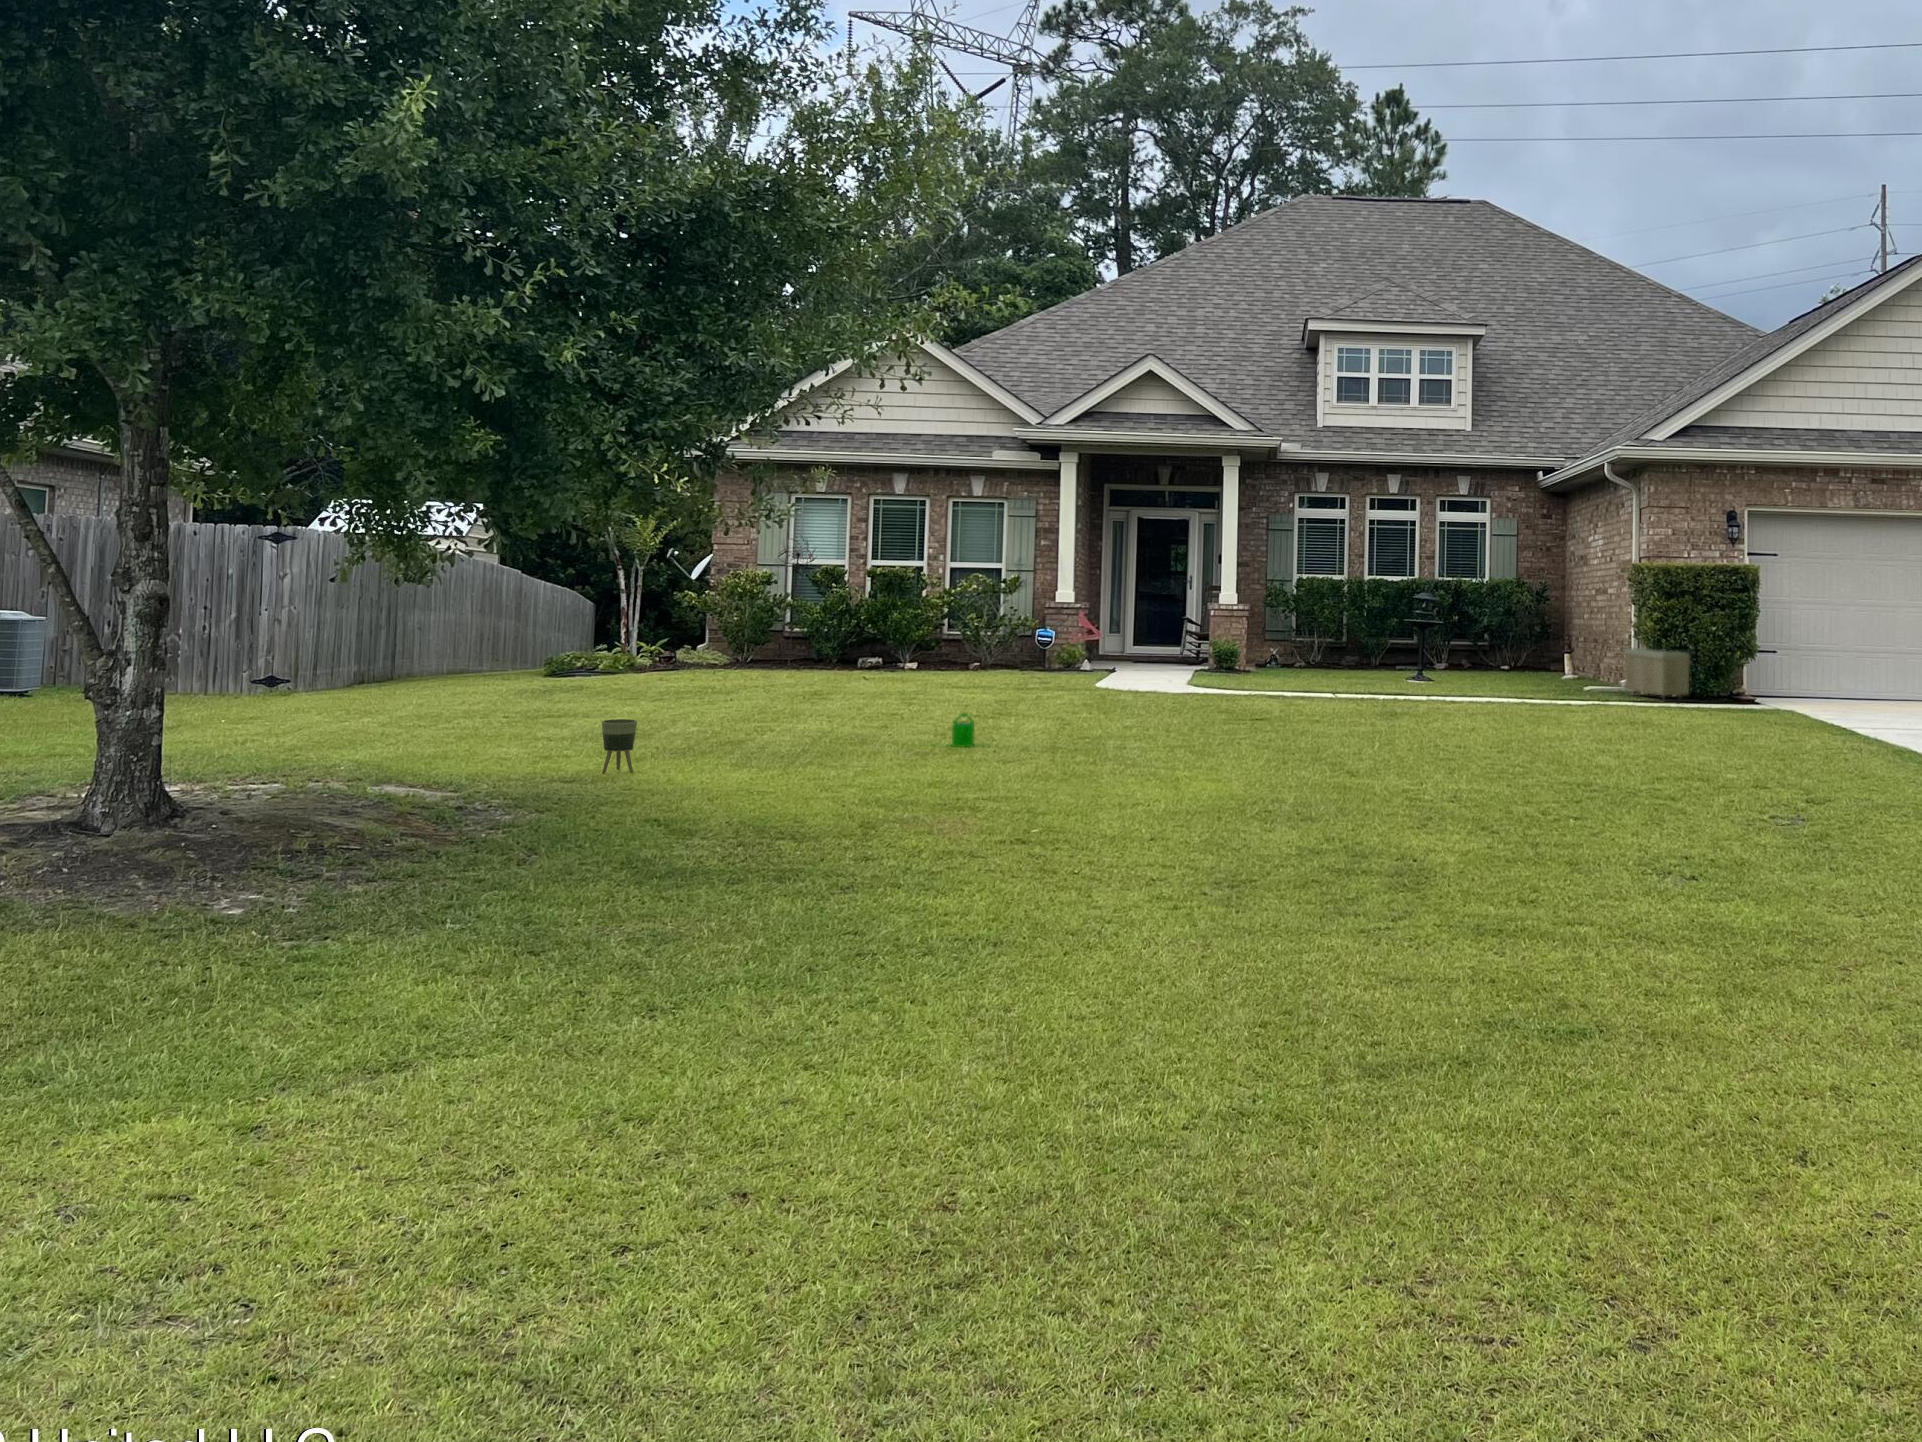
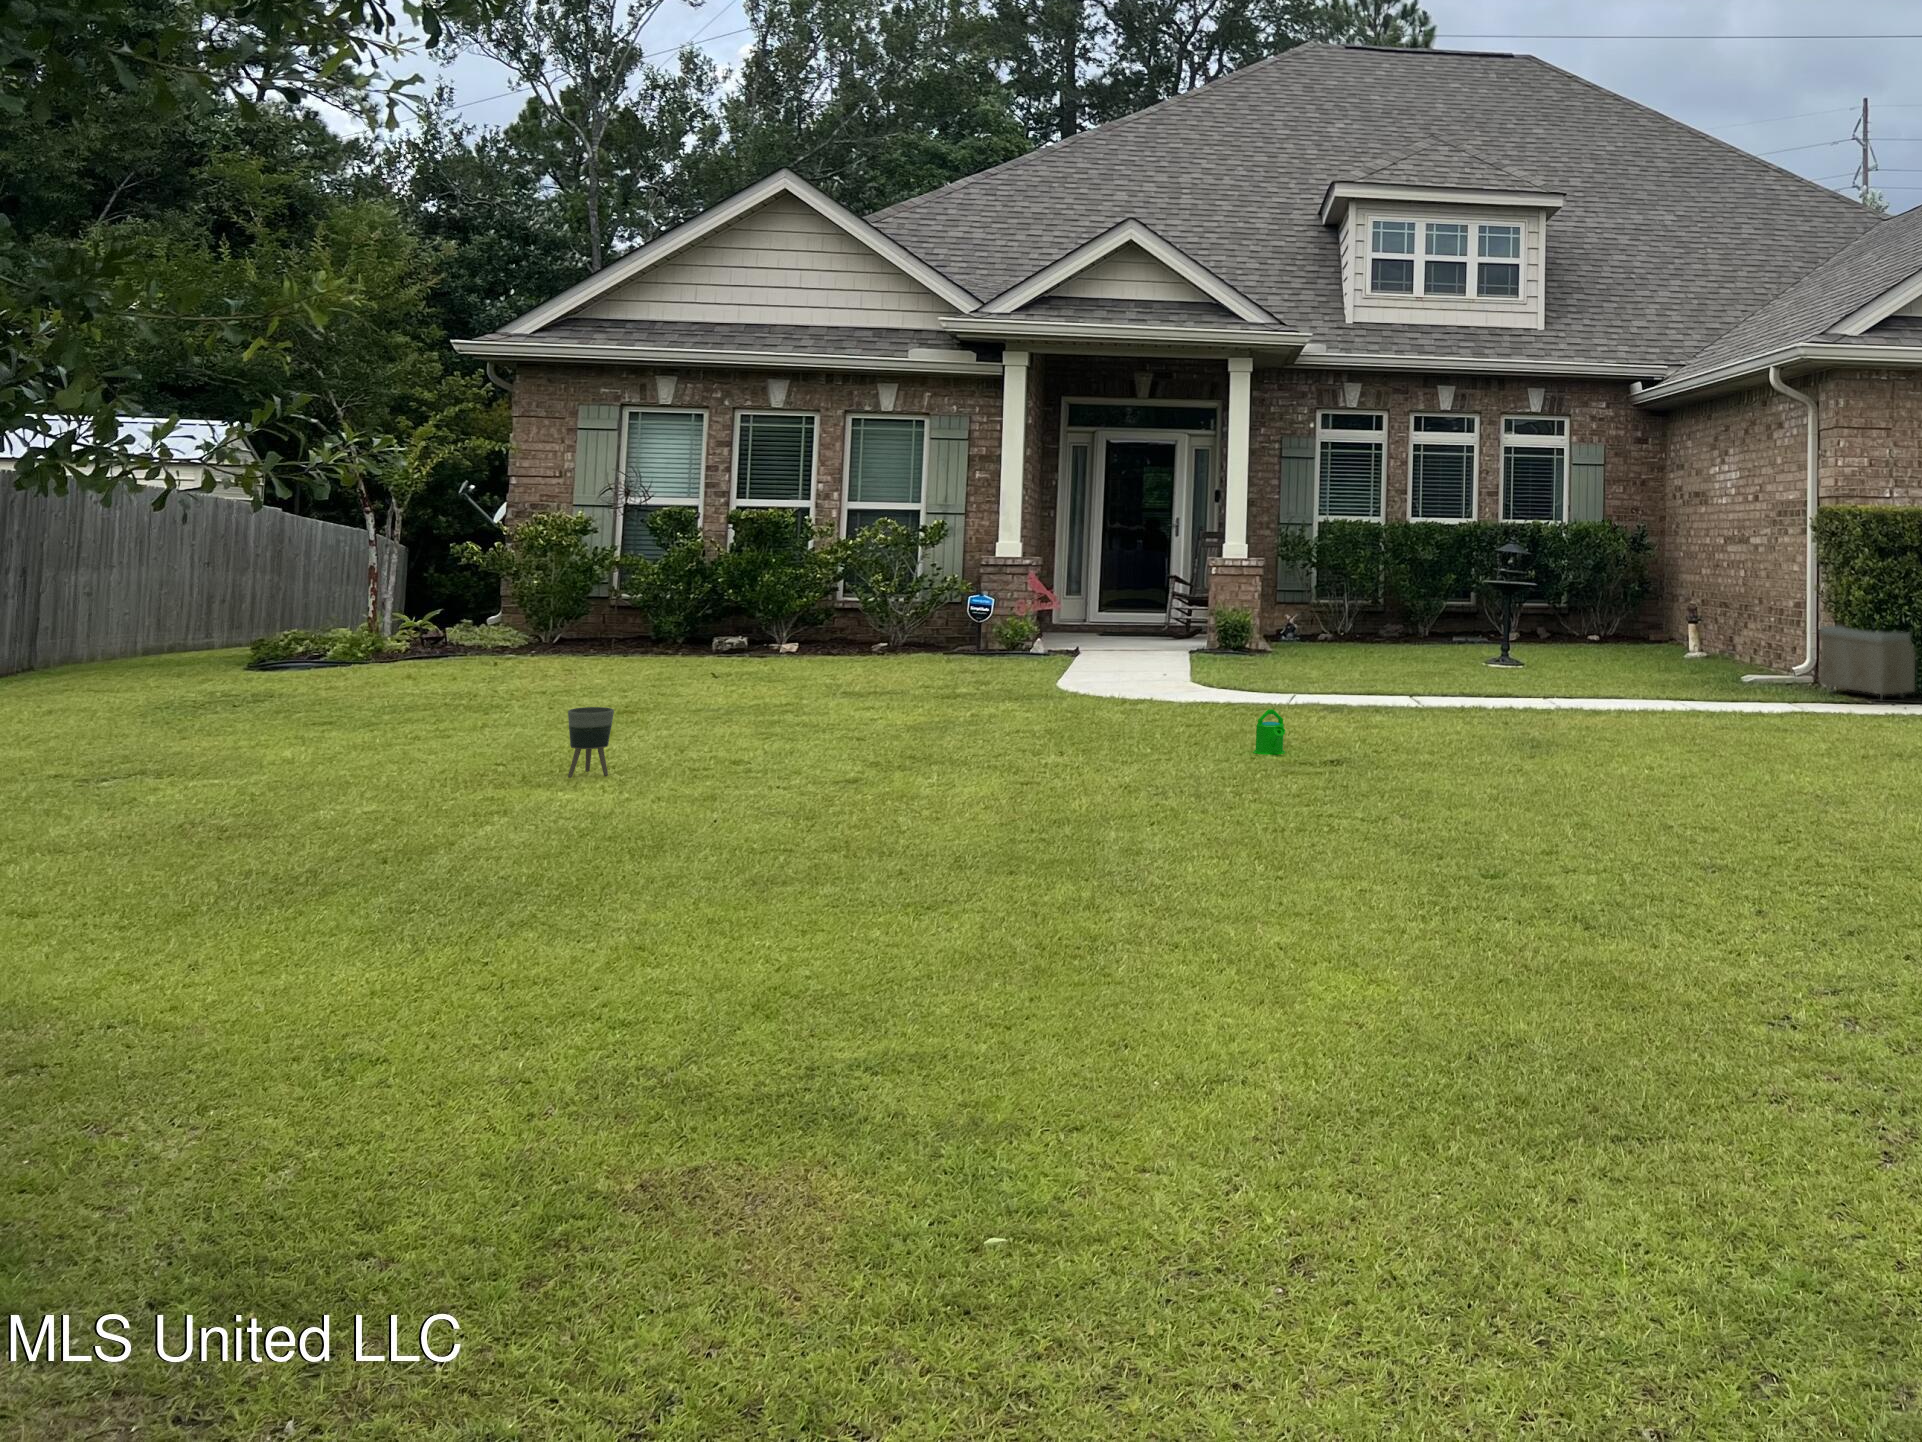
watering can: present [952,713,975,747] -> present [1253,709,1285,755]
planter: present [602,719,637,773] -> present [568,707,614,777]

